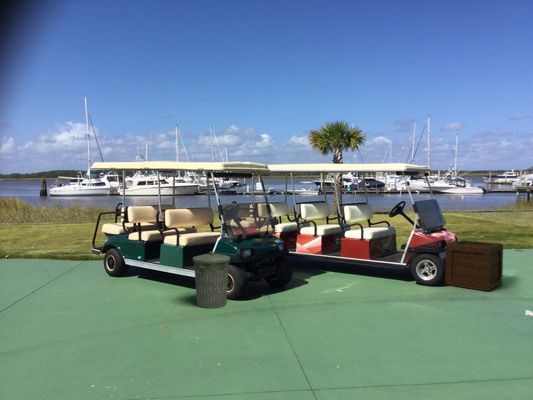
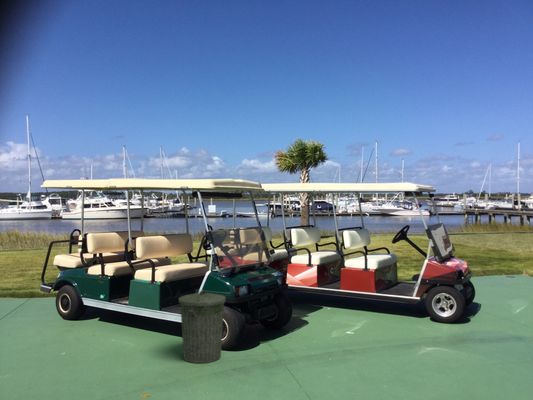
wooden crate: present [445,240,503,291] -> none [464,269,524,328]

